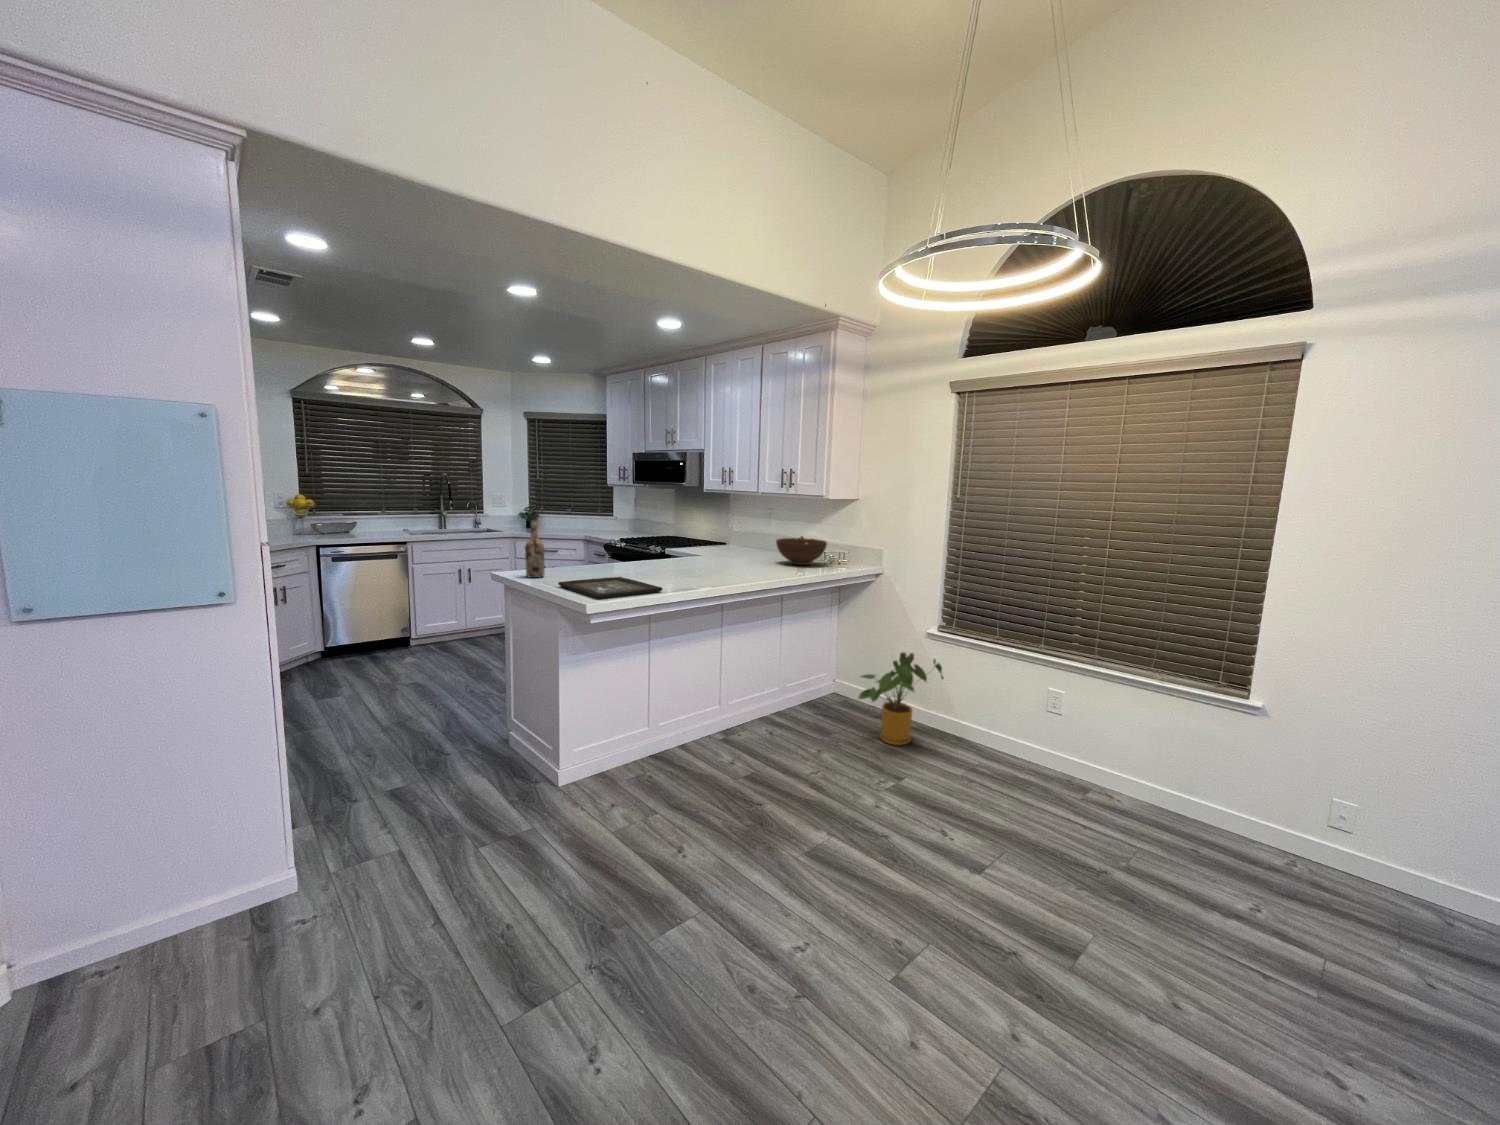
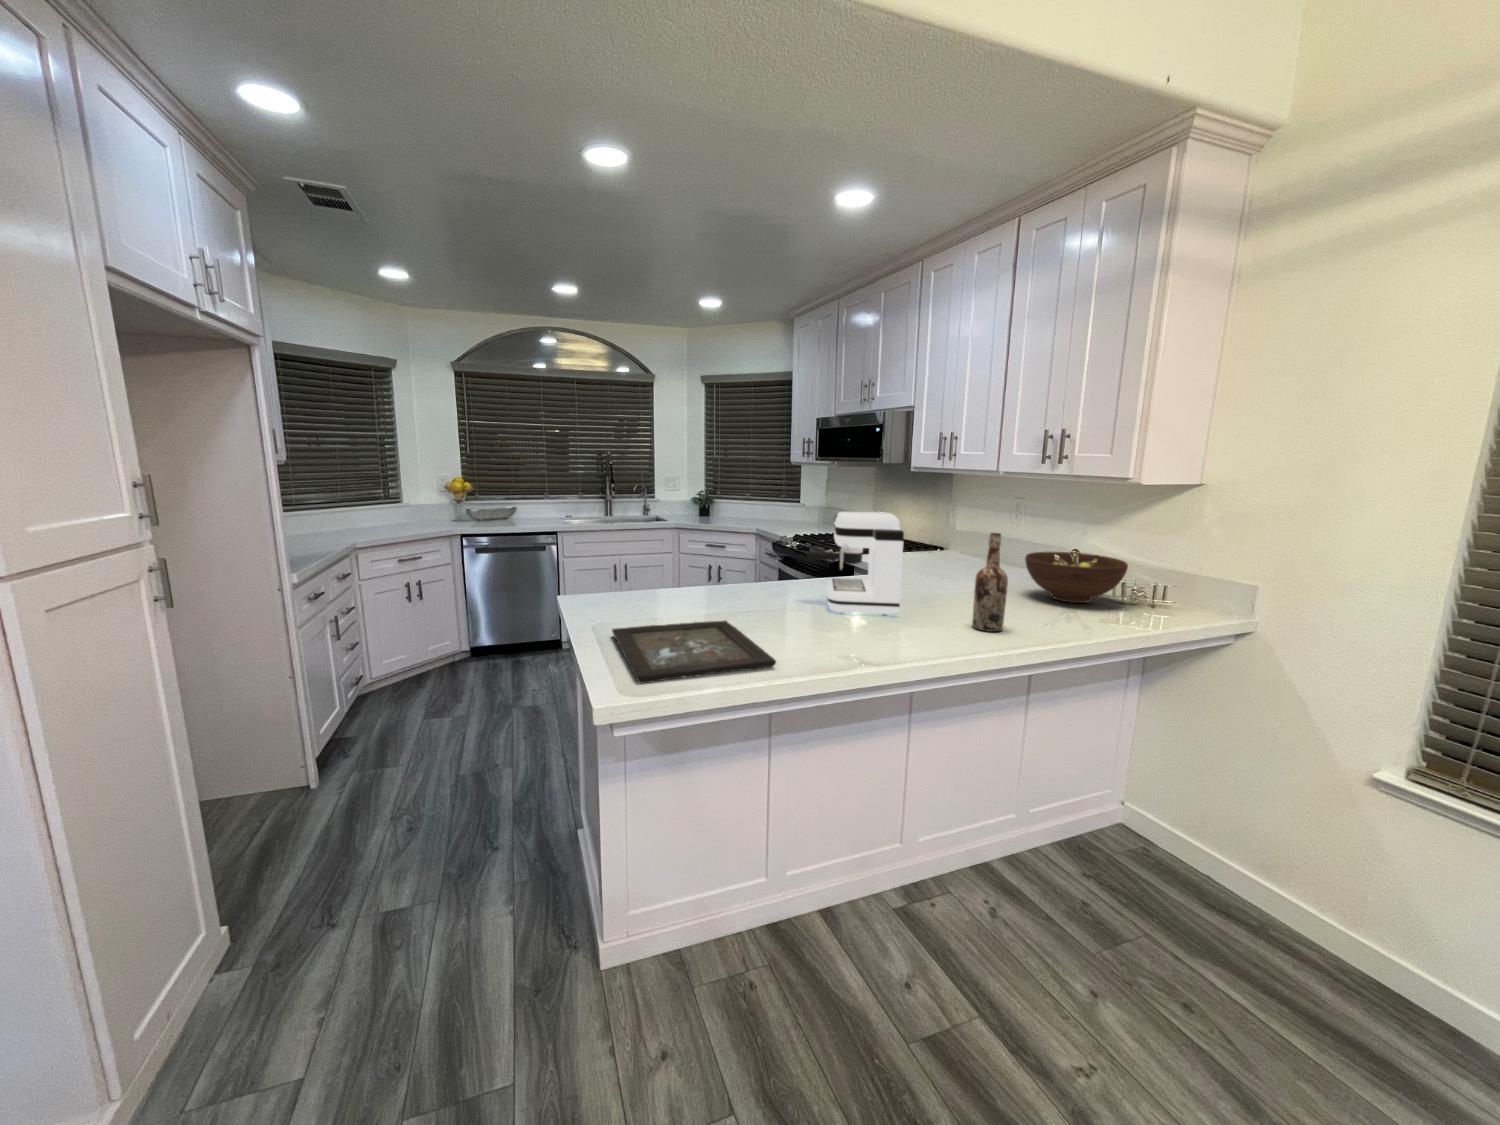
coffee maker: none [655,515,714,574] -> present [806,512,904,615]
wine bottle: present [525,519,544,578] -> present [972,533,1008,632]
house plant: present [859,652,944,745] -> none [1187,811,1429,1022]

